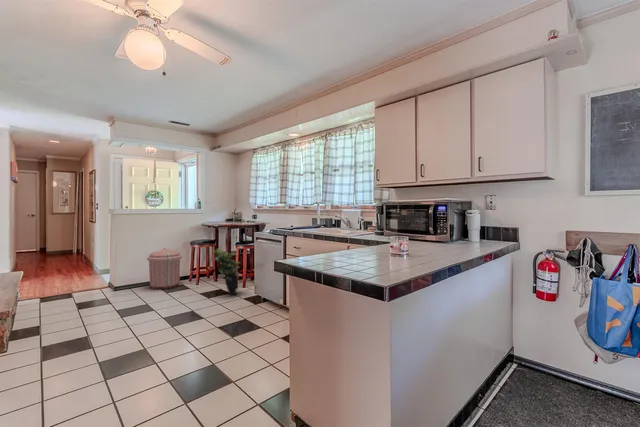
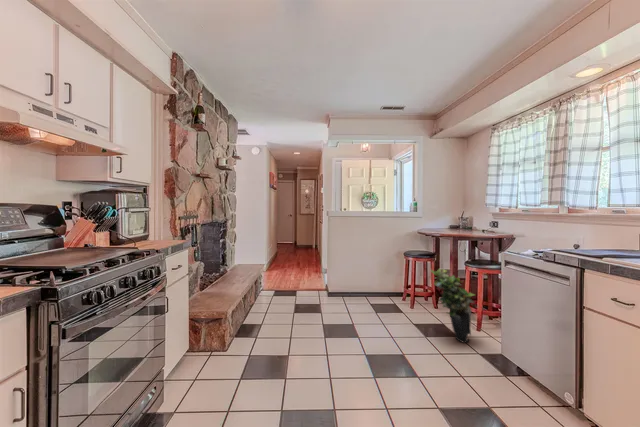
trash can: present [147,248,182,289] -> none [357,258,394,307]

